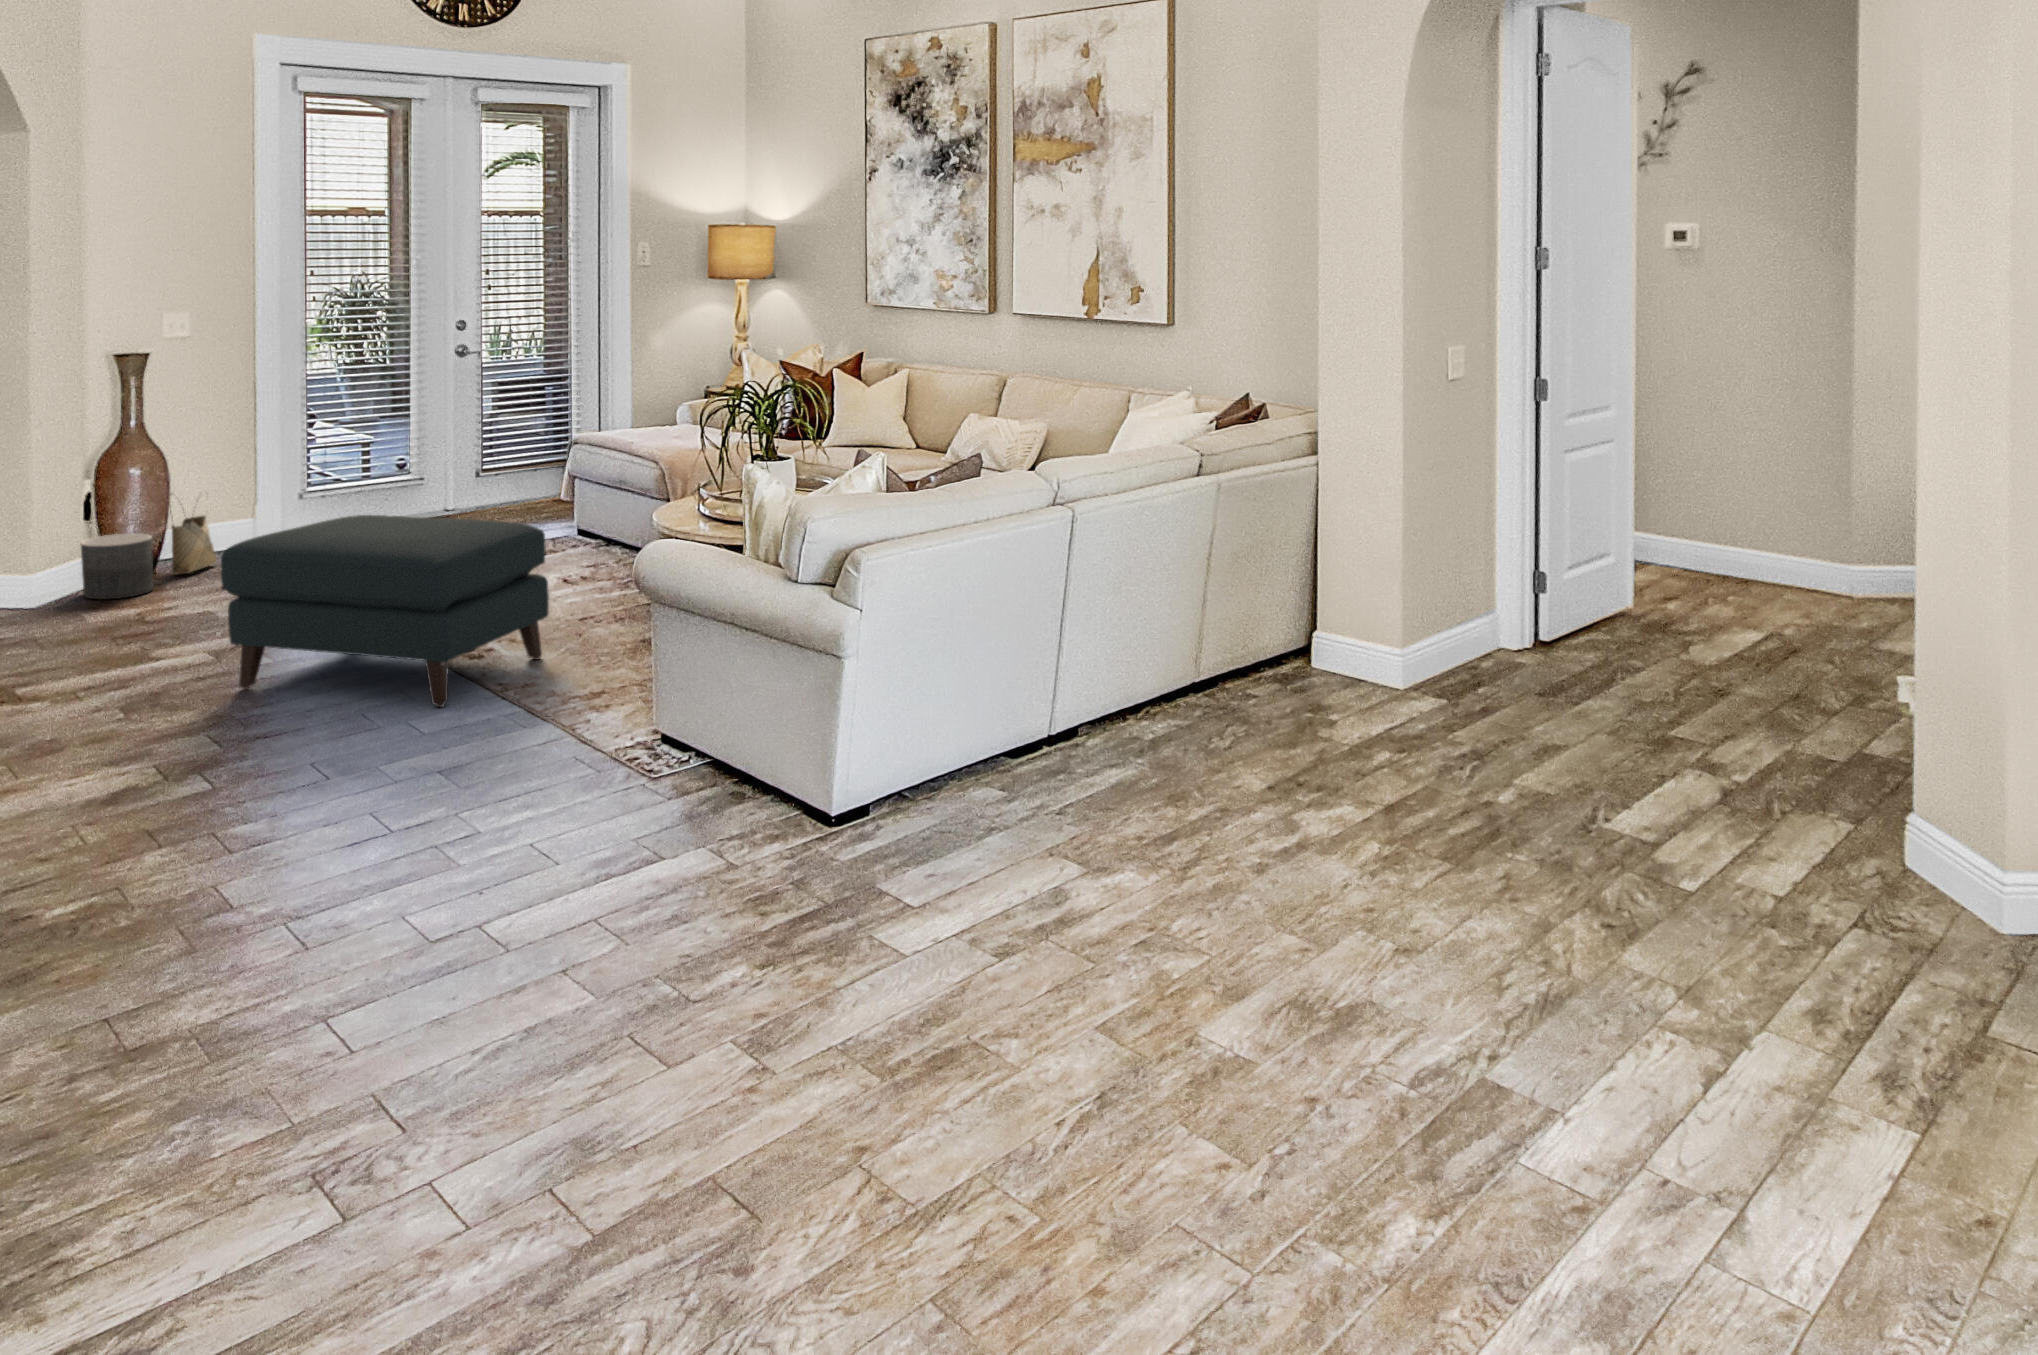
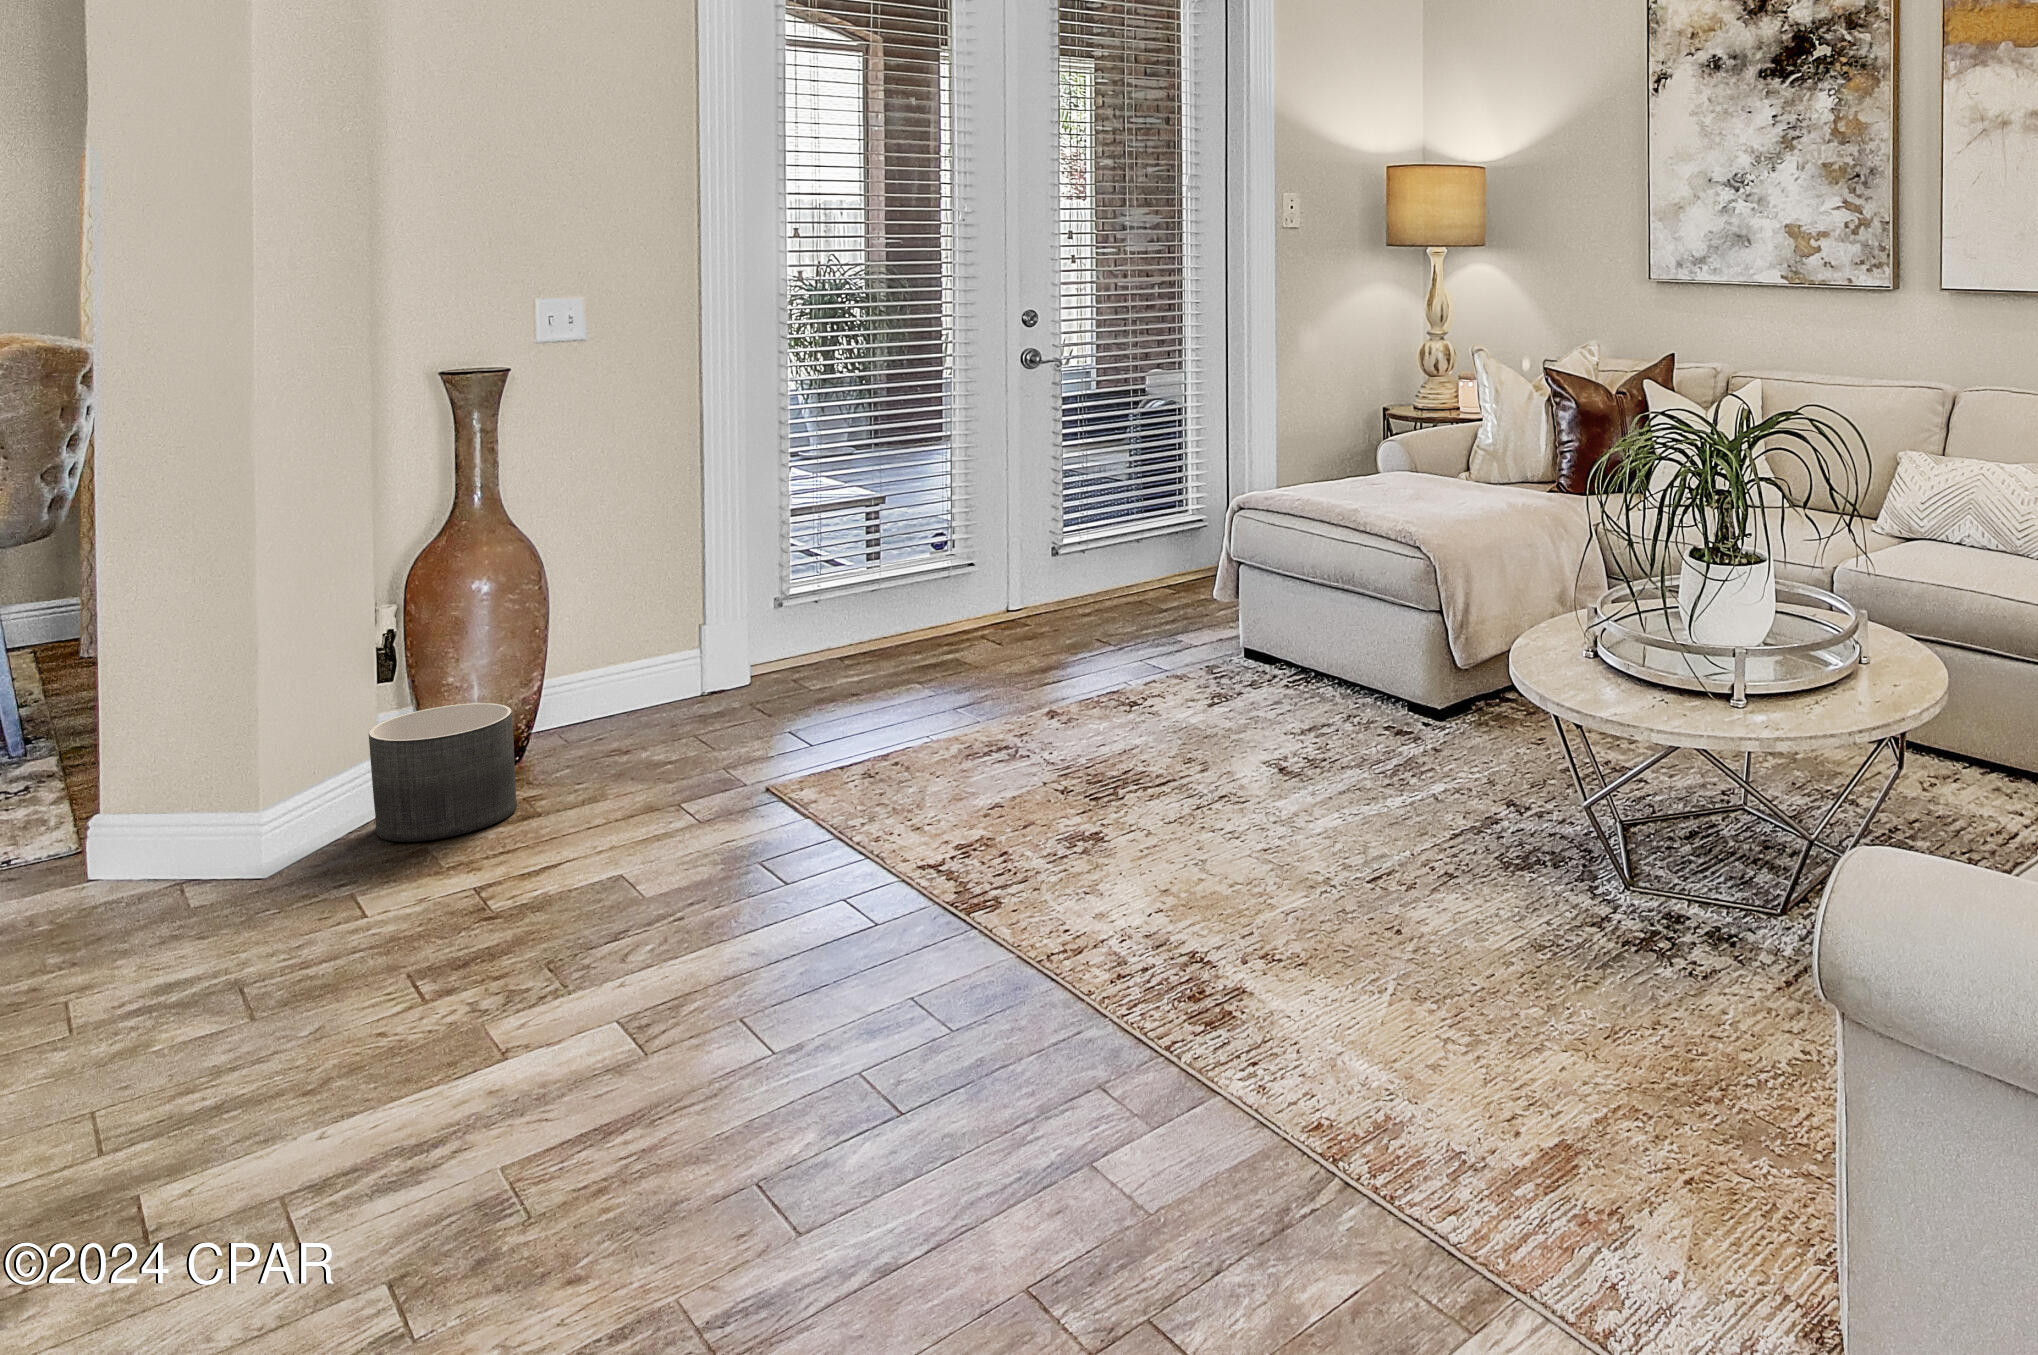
woven basket: present [168,498,217,575] -> none [547,613,638,767]
ottoman: present [221,515,549,707] -> none [648,707,1376,1243]

